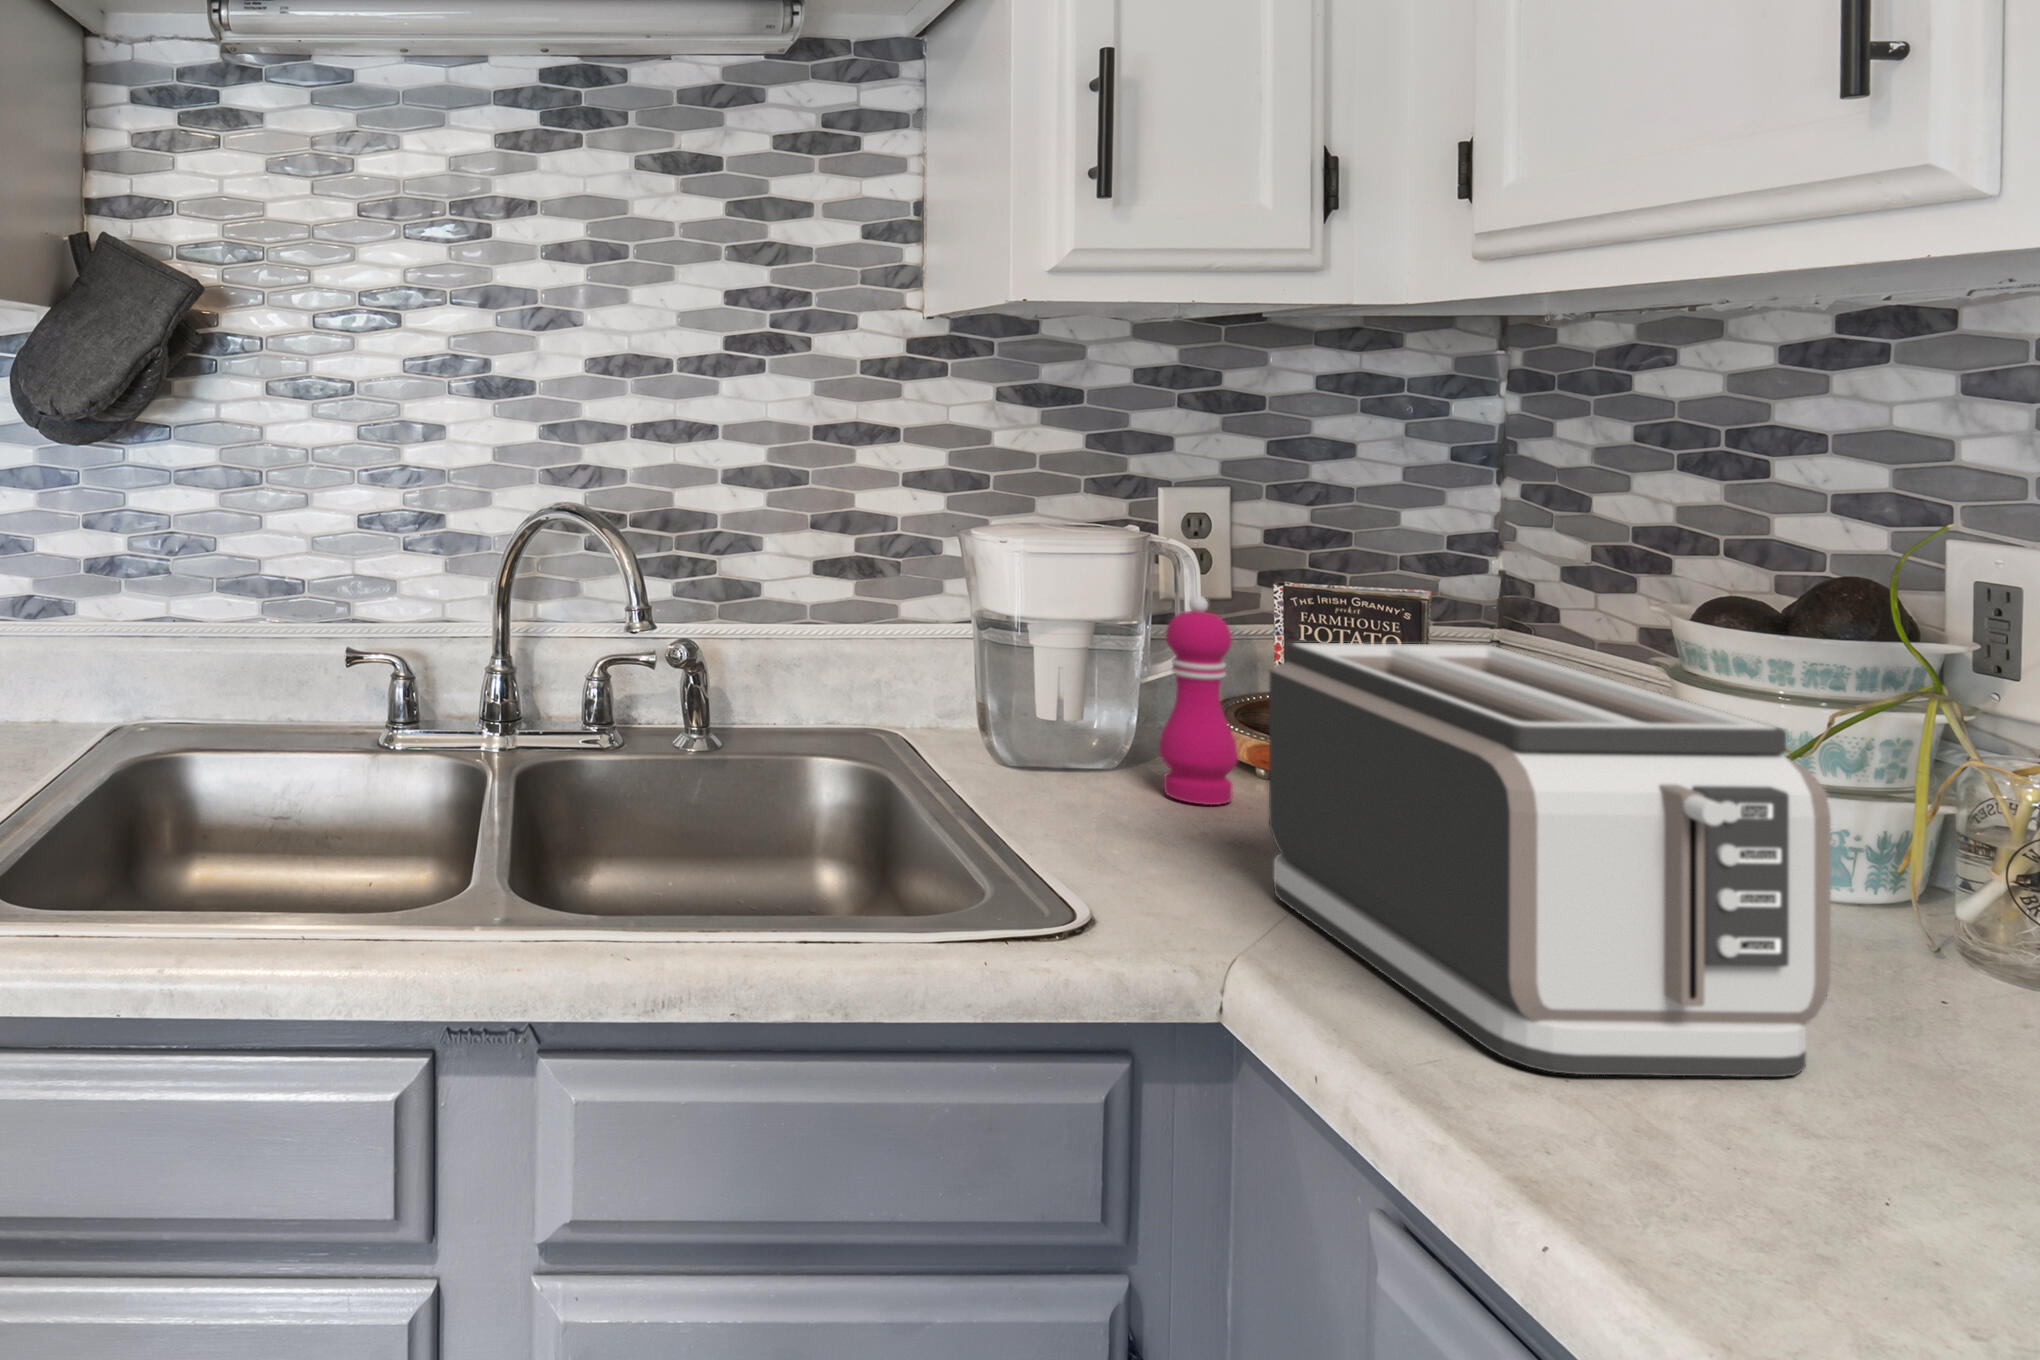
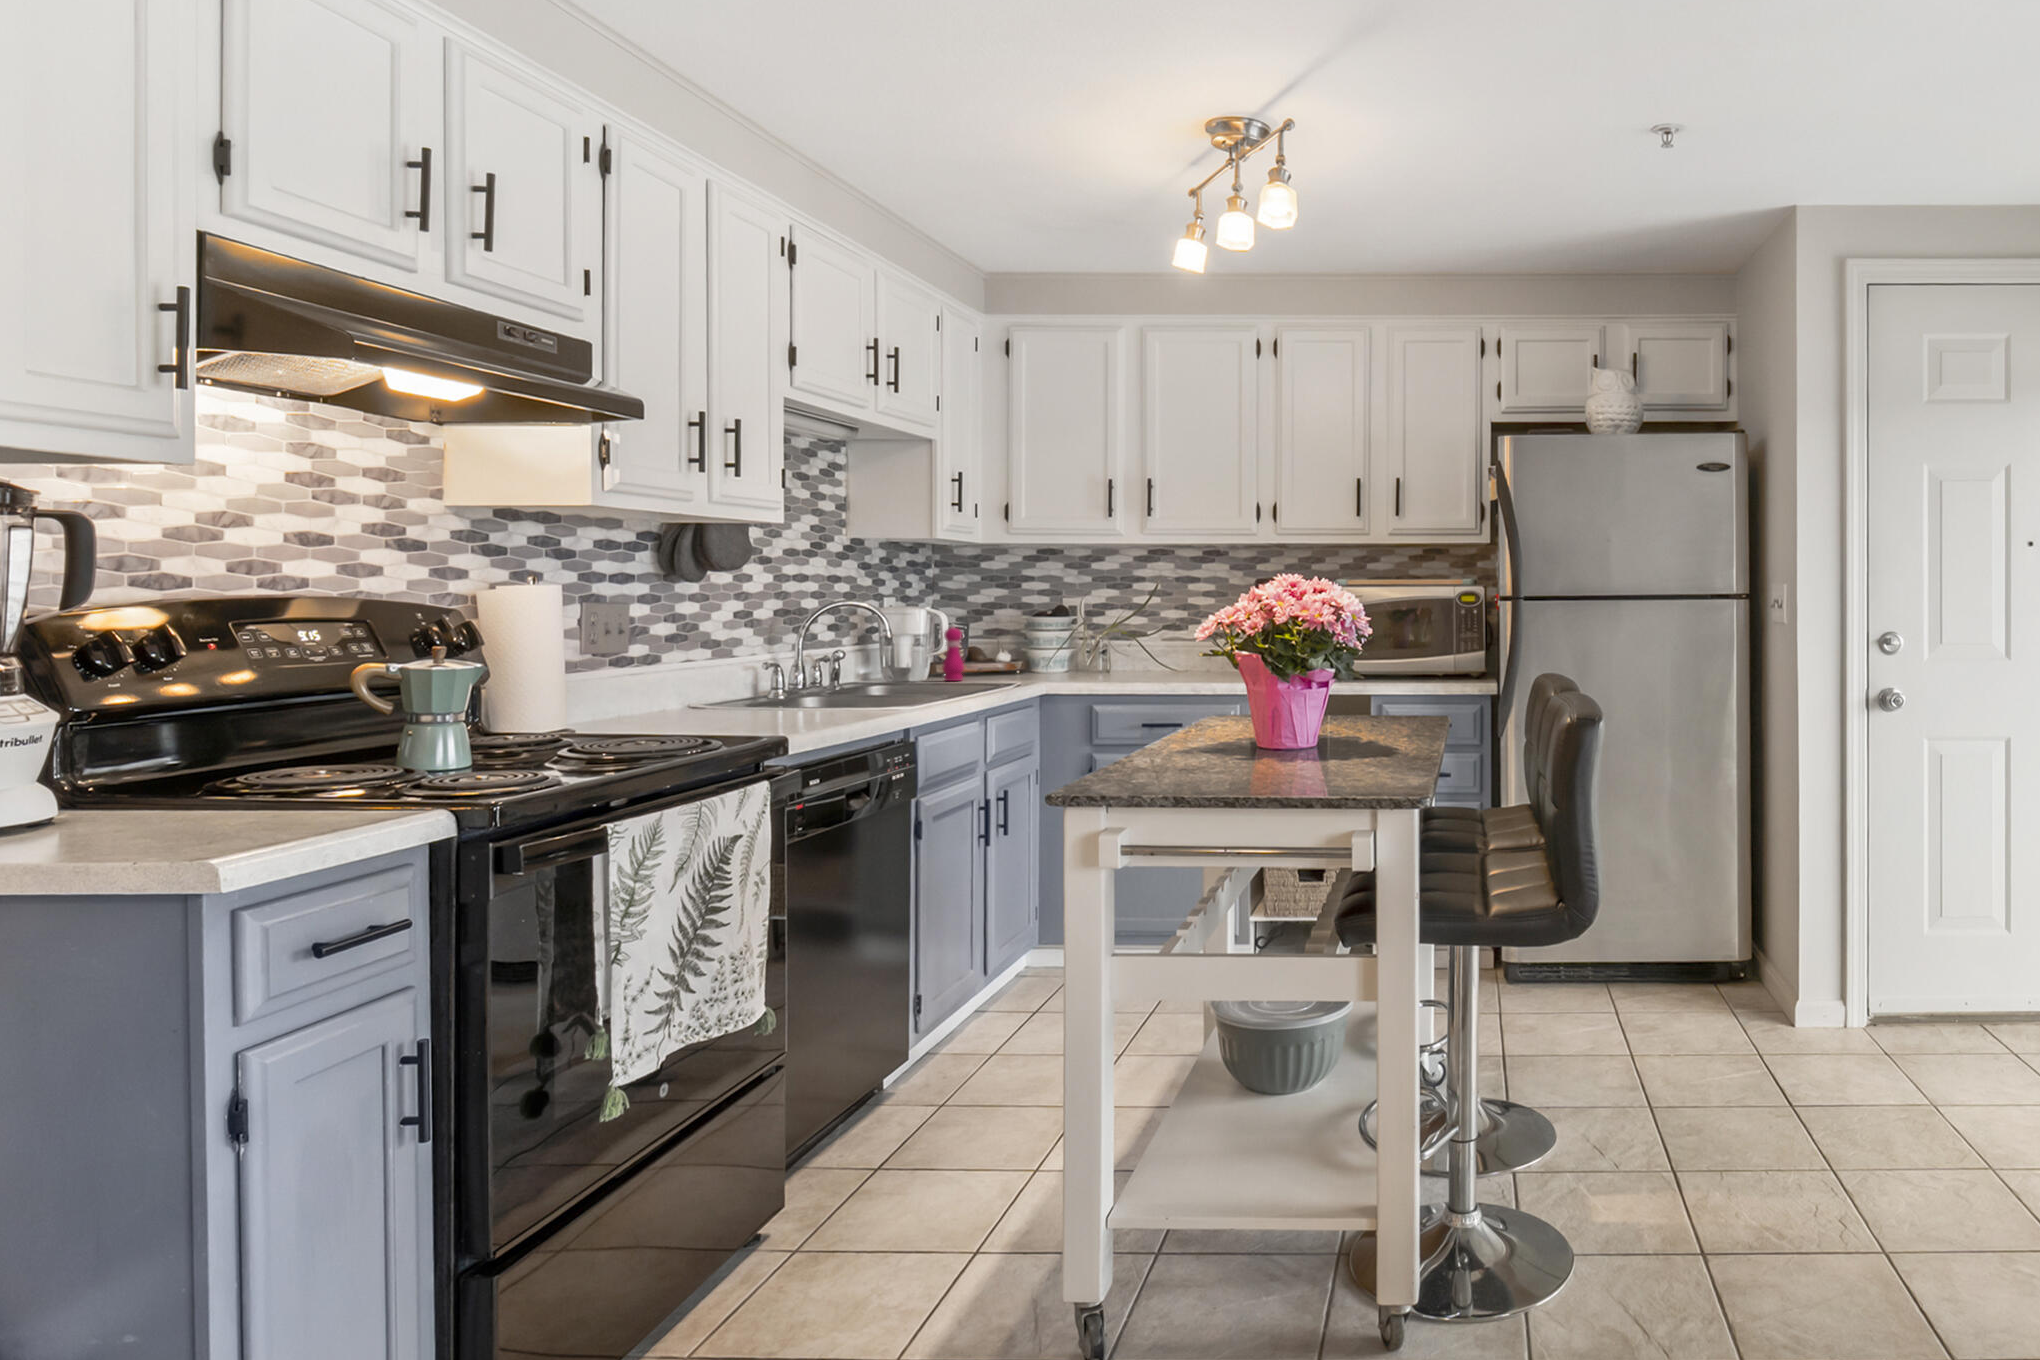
toaster: present [1269,643,1831,1077] -> none [1022,620,1126,681]

